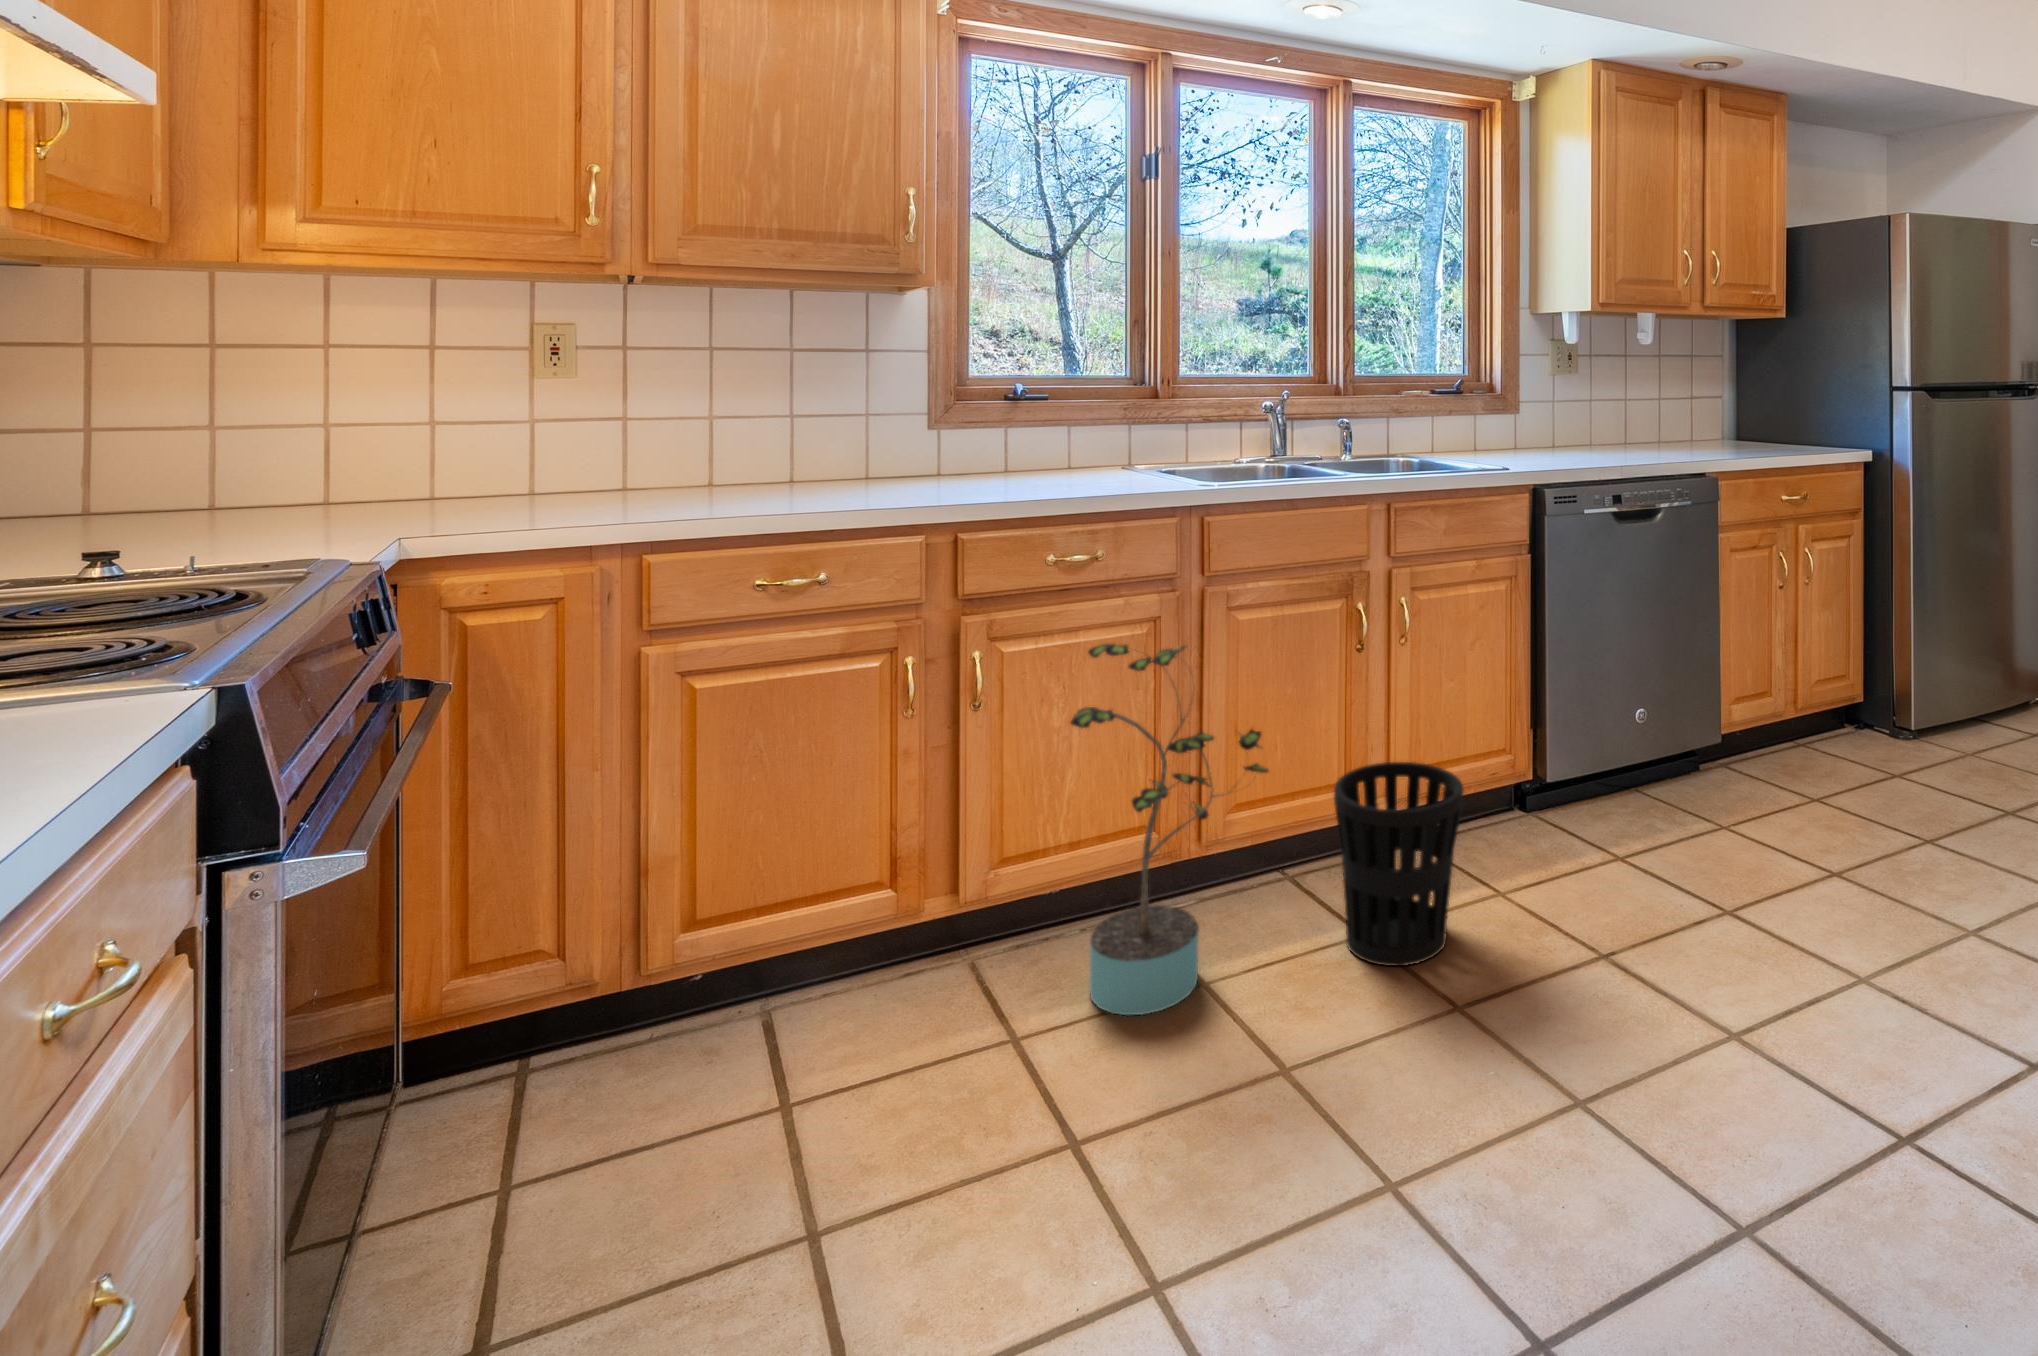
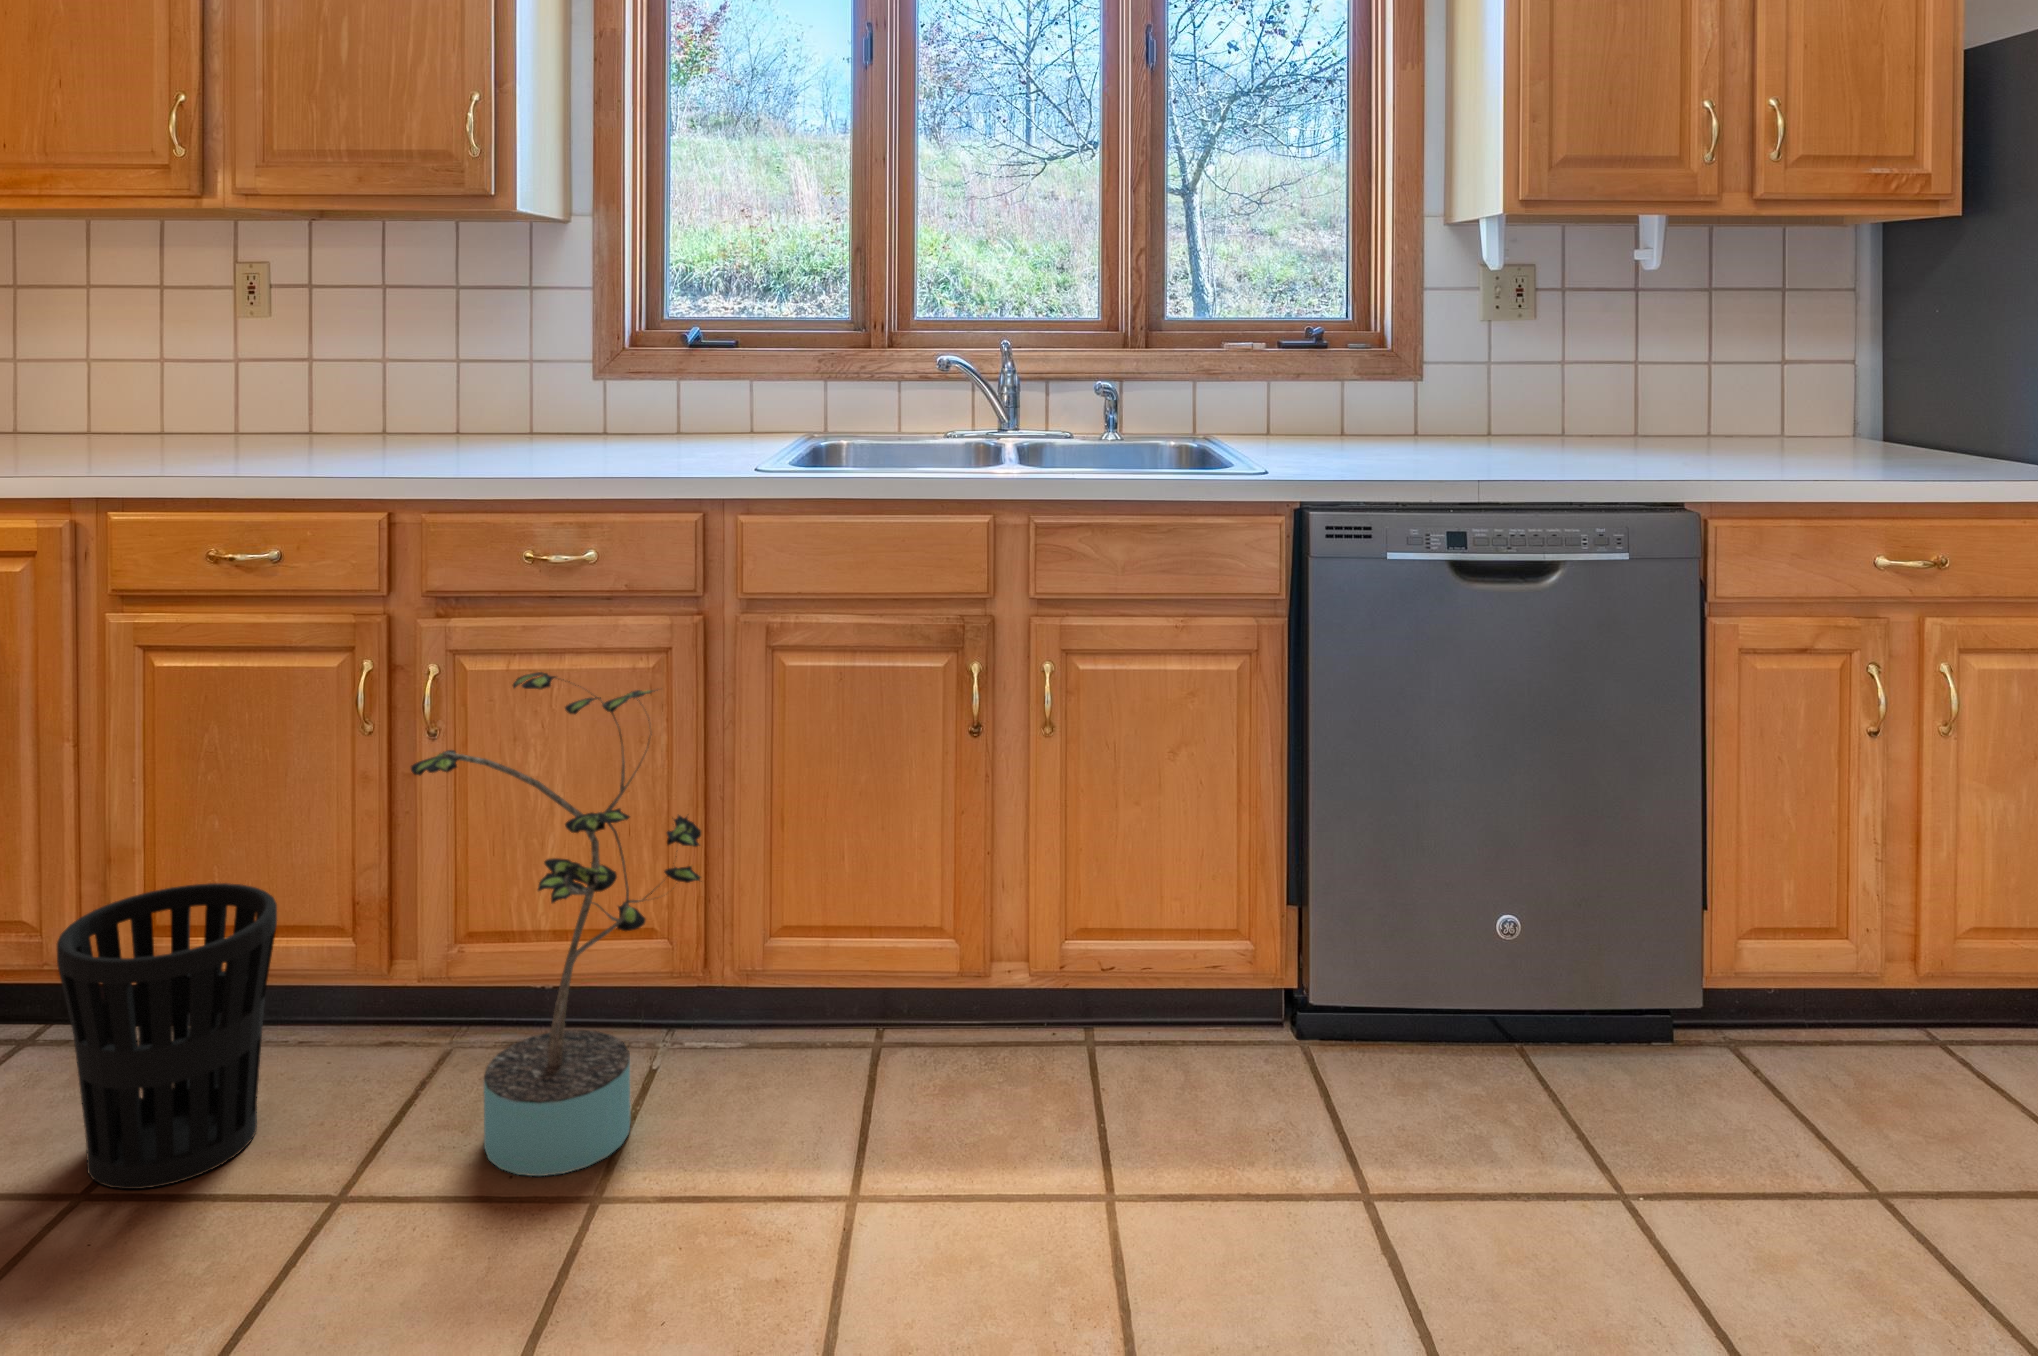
wastebasket: present [1334,762,1463,966] -> present [57,883,277,1189]

